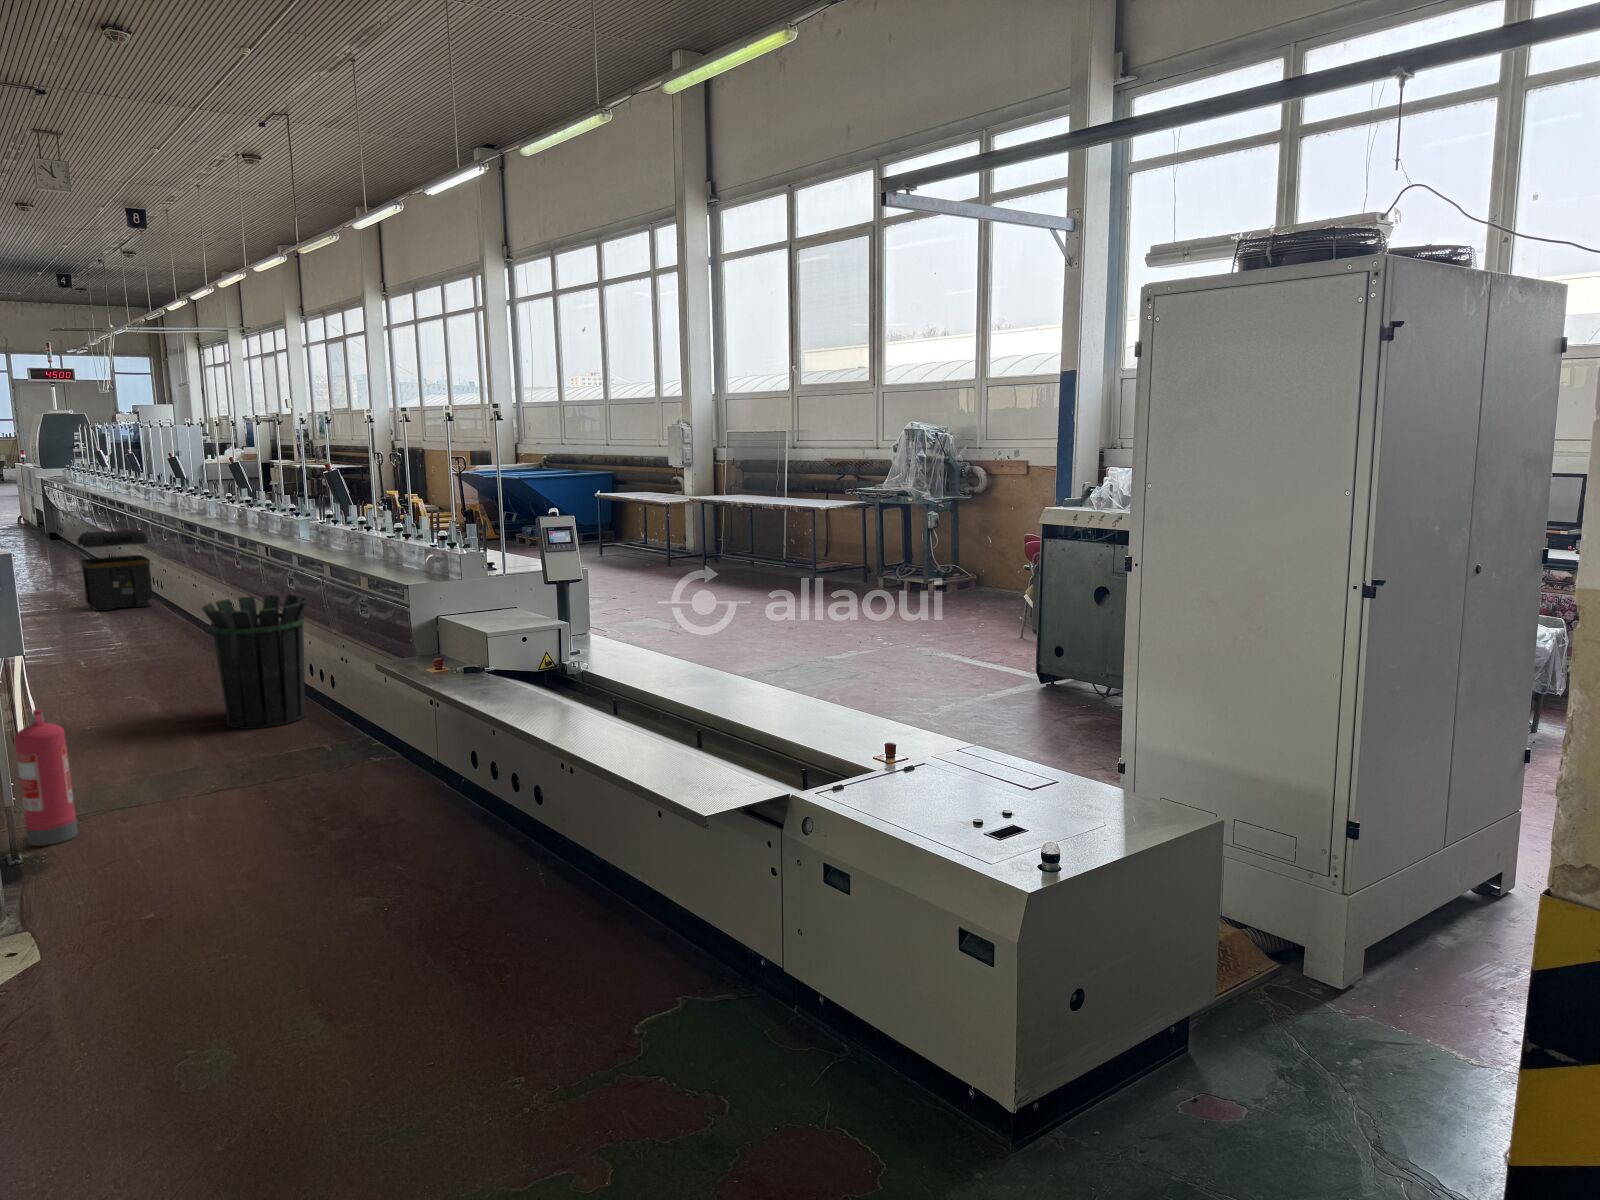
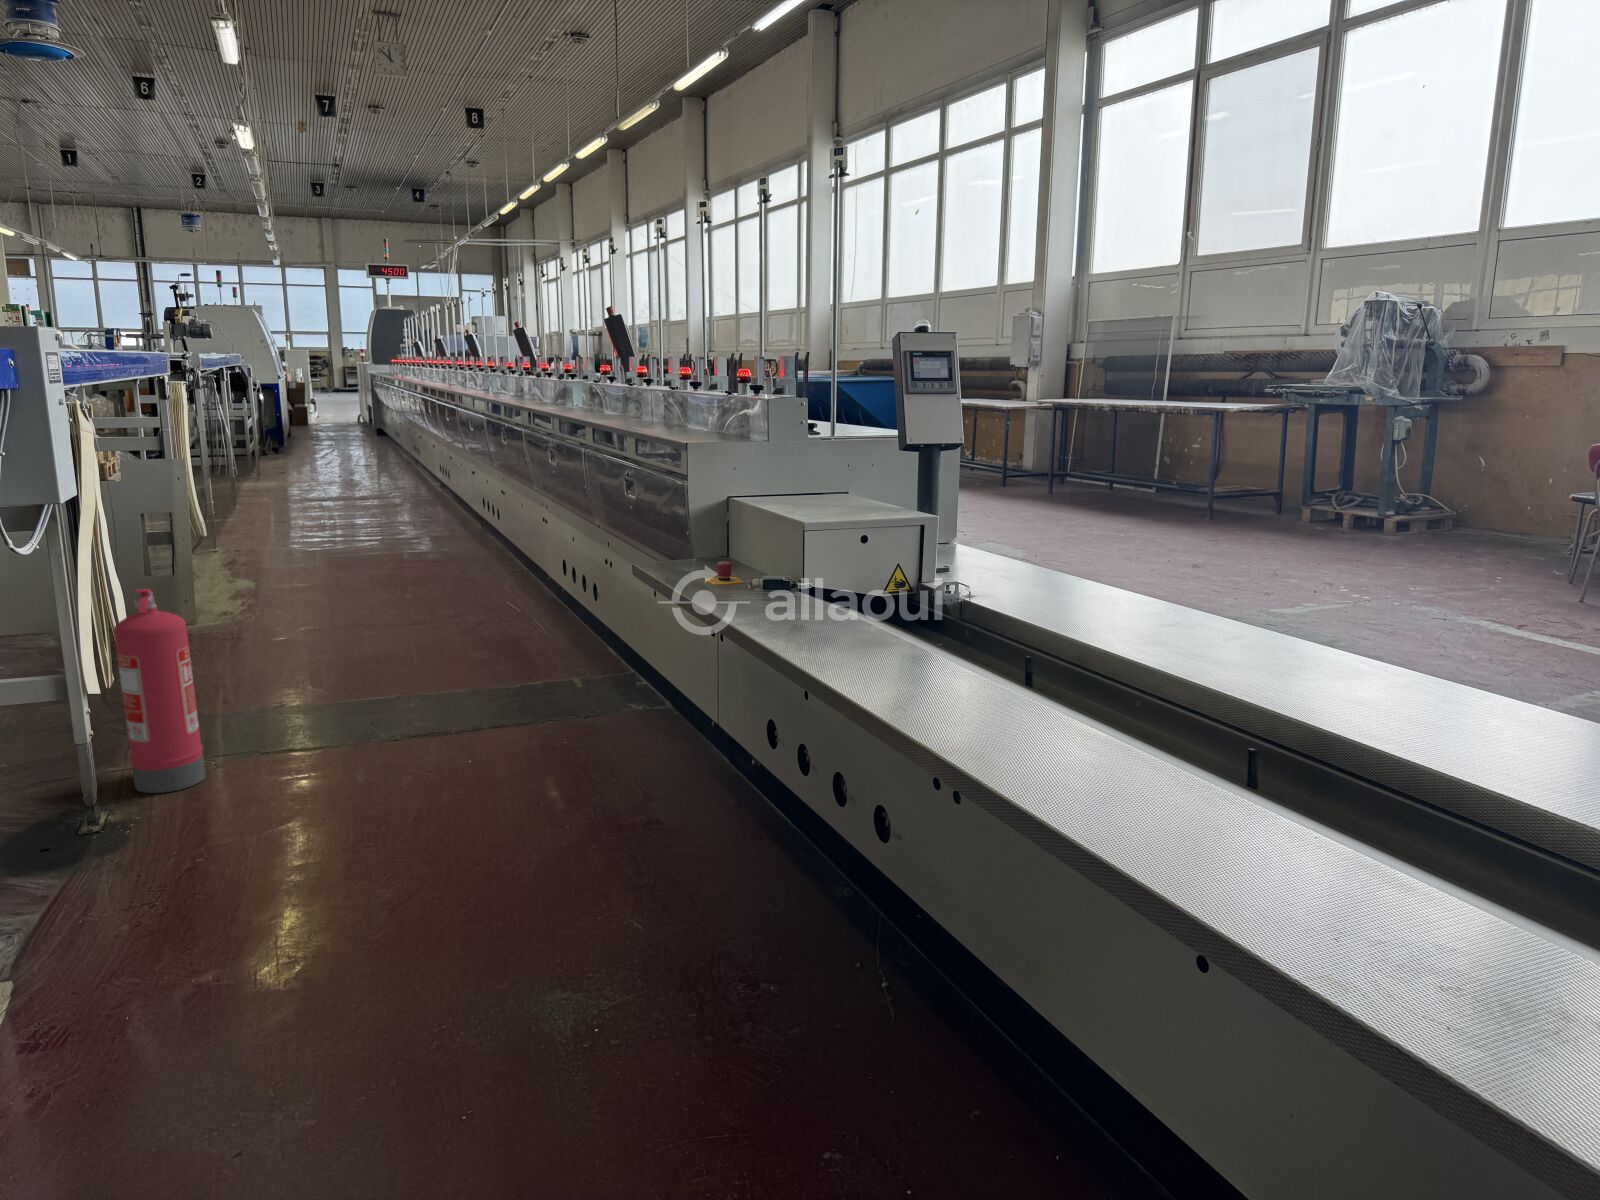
toolbox: present [78,530,153,611] -> none [374,414,445,500]
waste bin: present [202,595,309,729] -> none [437,469,571,643]

